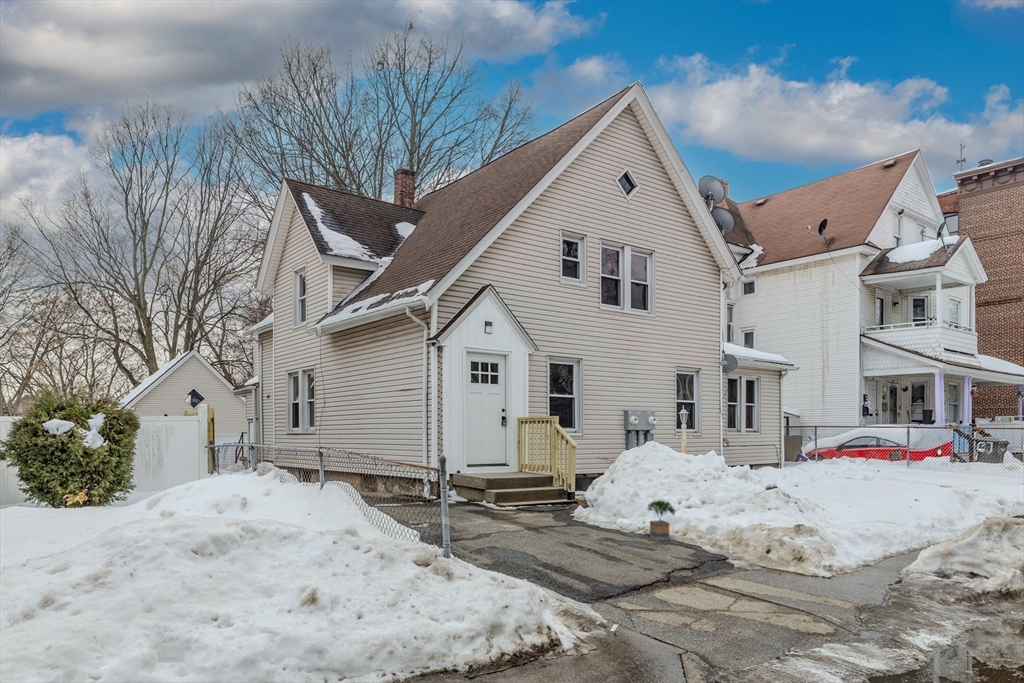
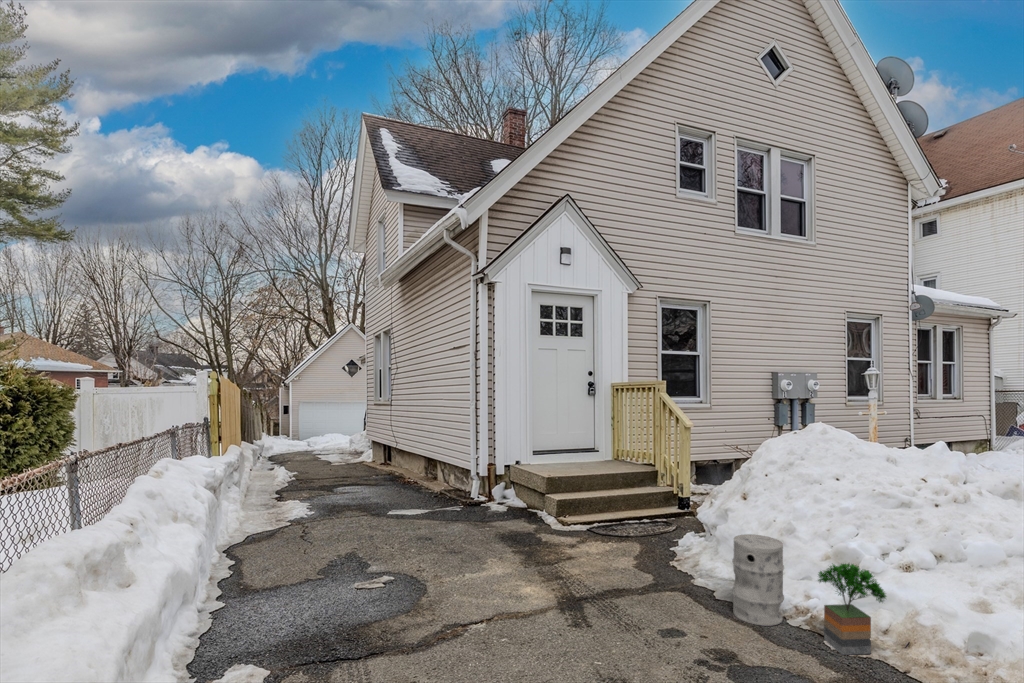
trash can: none [607,493,632,535] -> present [732,534,784,626]

